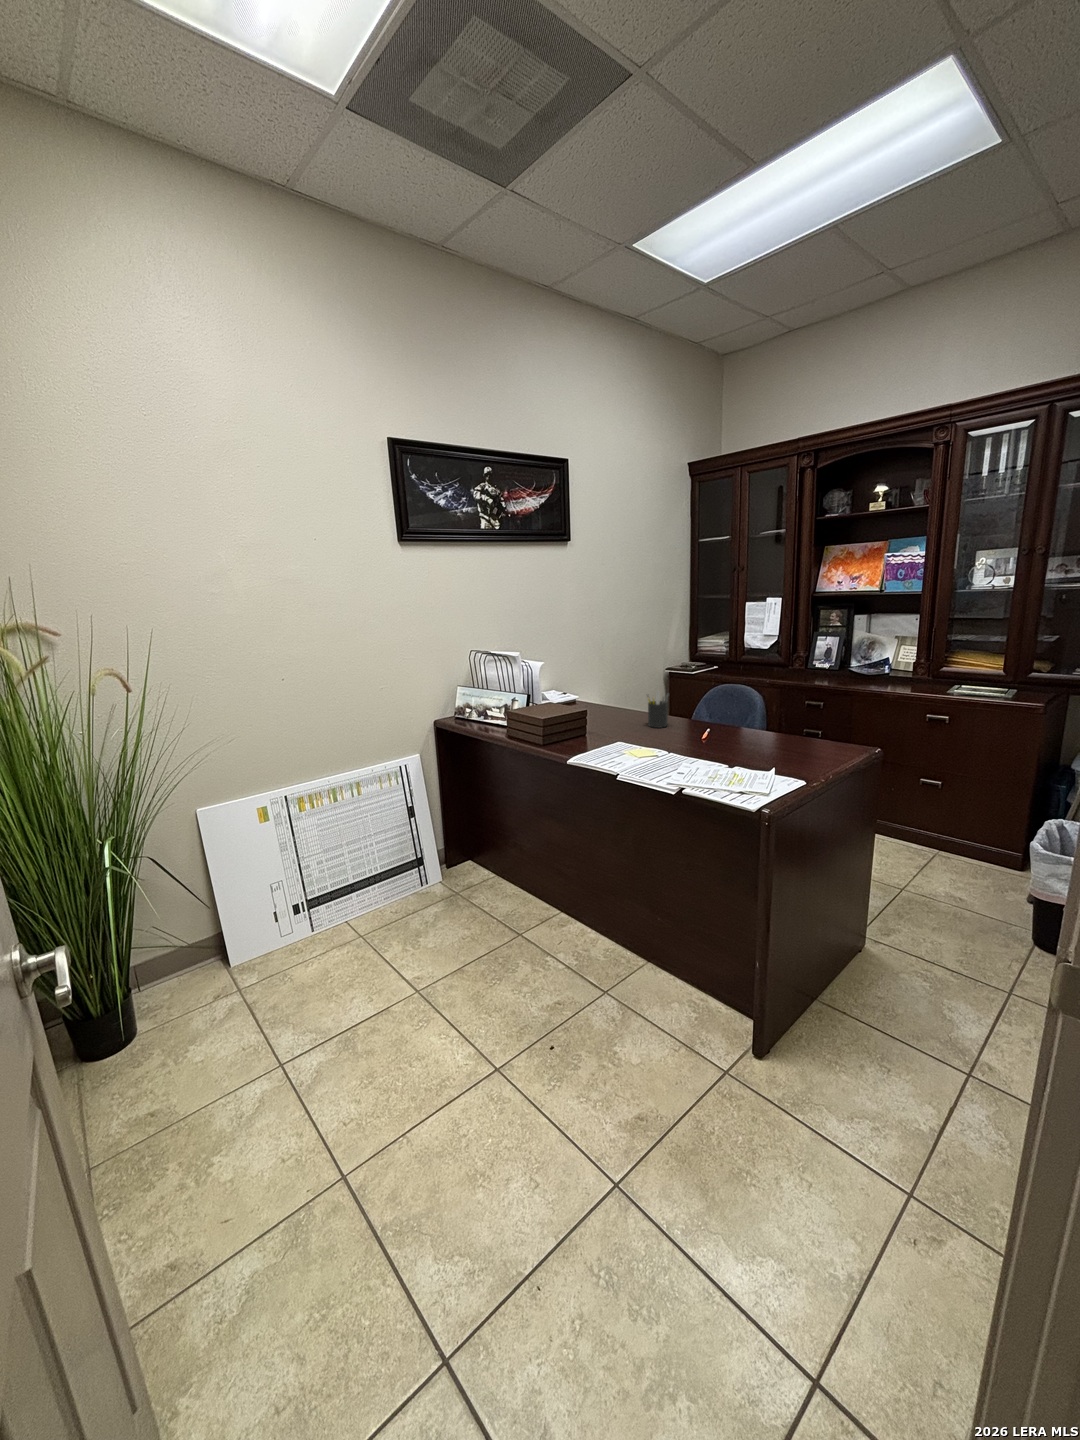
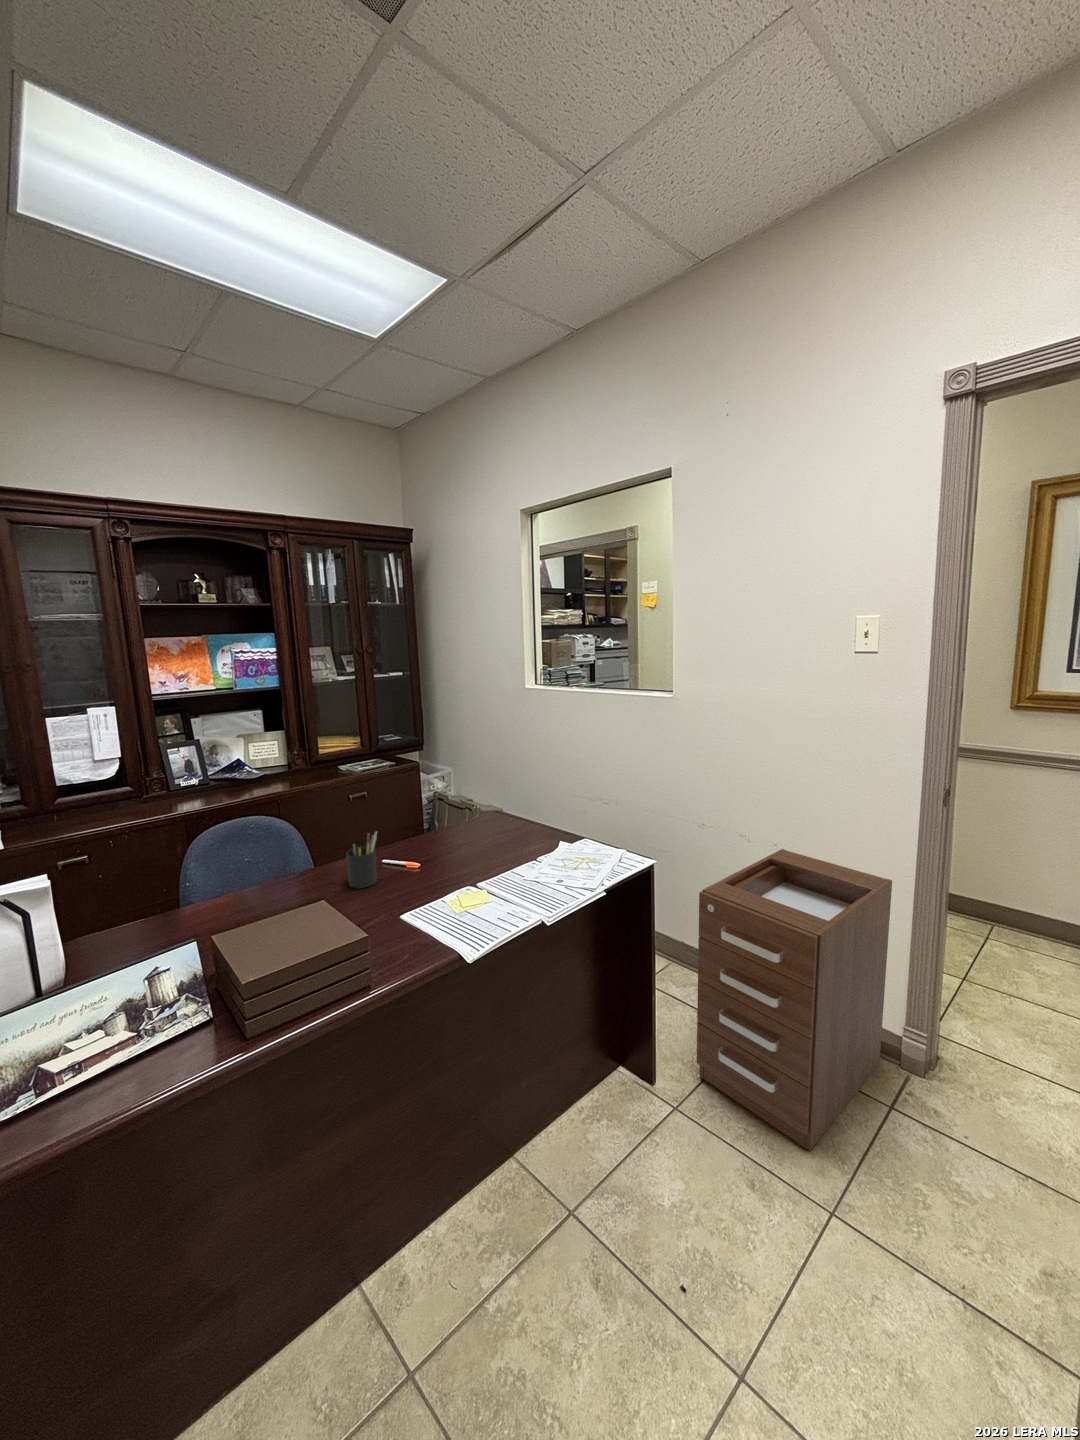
filing cabinet: none [689,874,1064,1425] -> present [697,849,892,1151]

